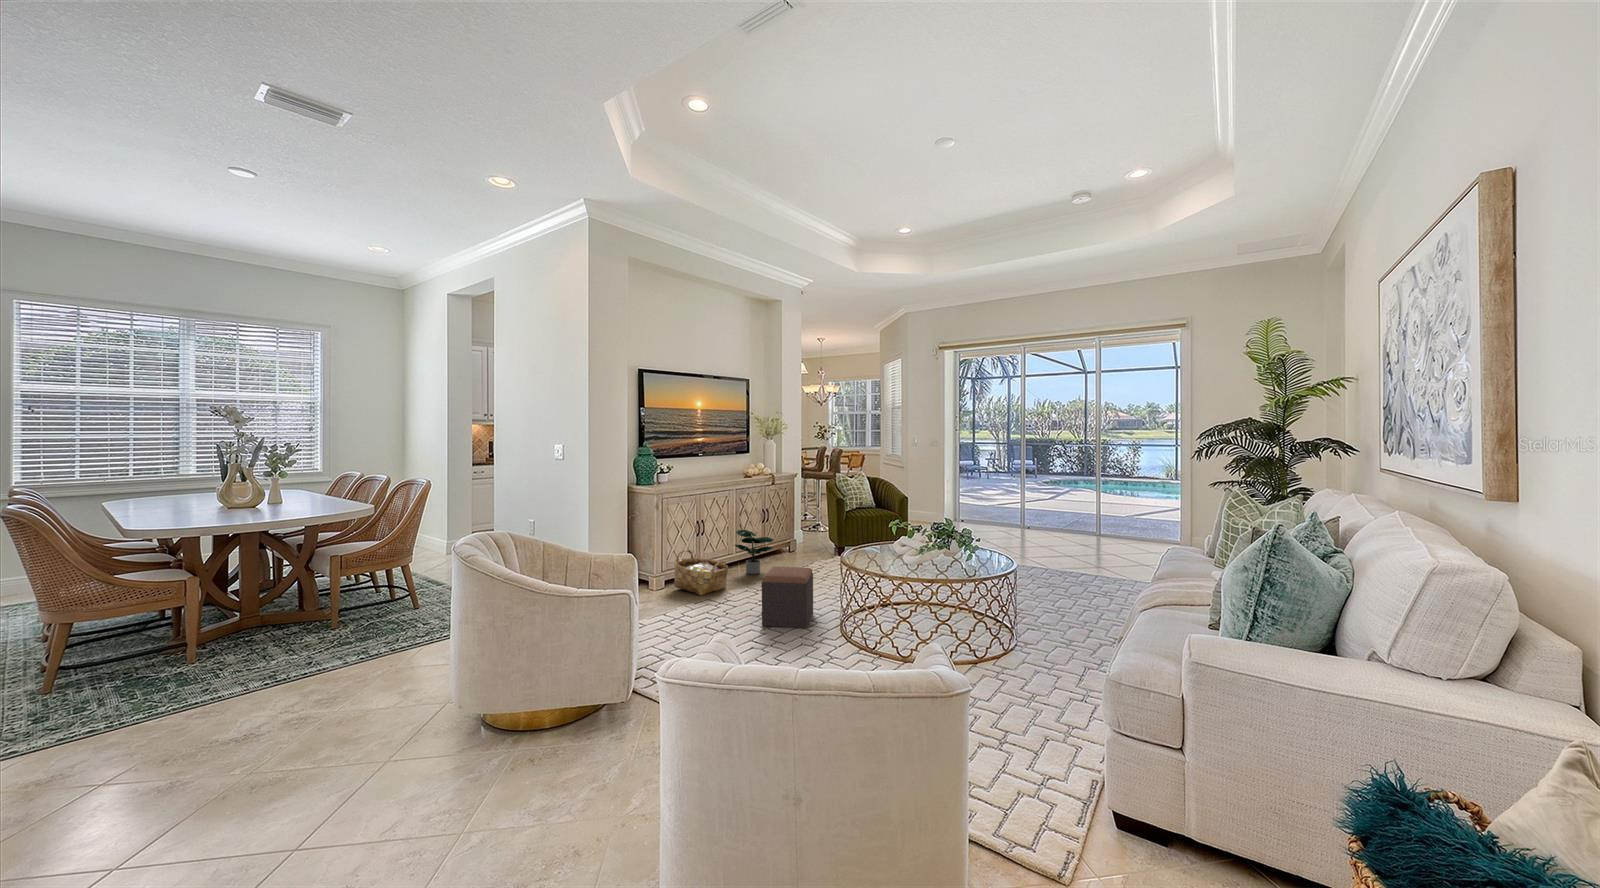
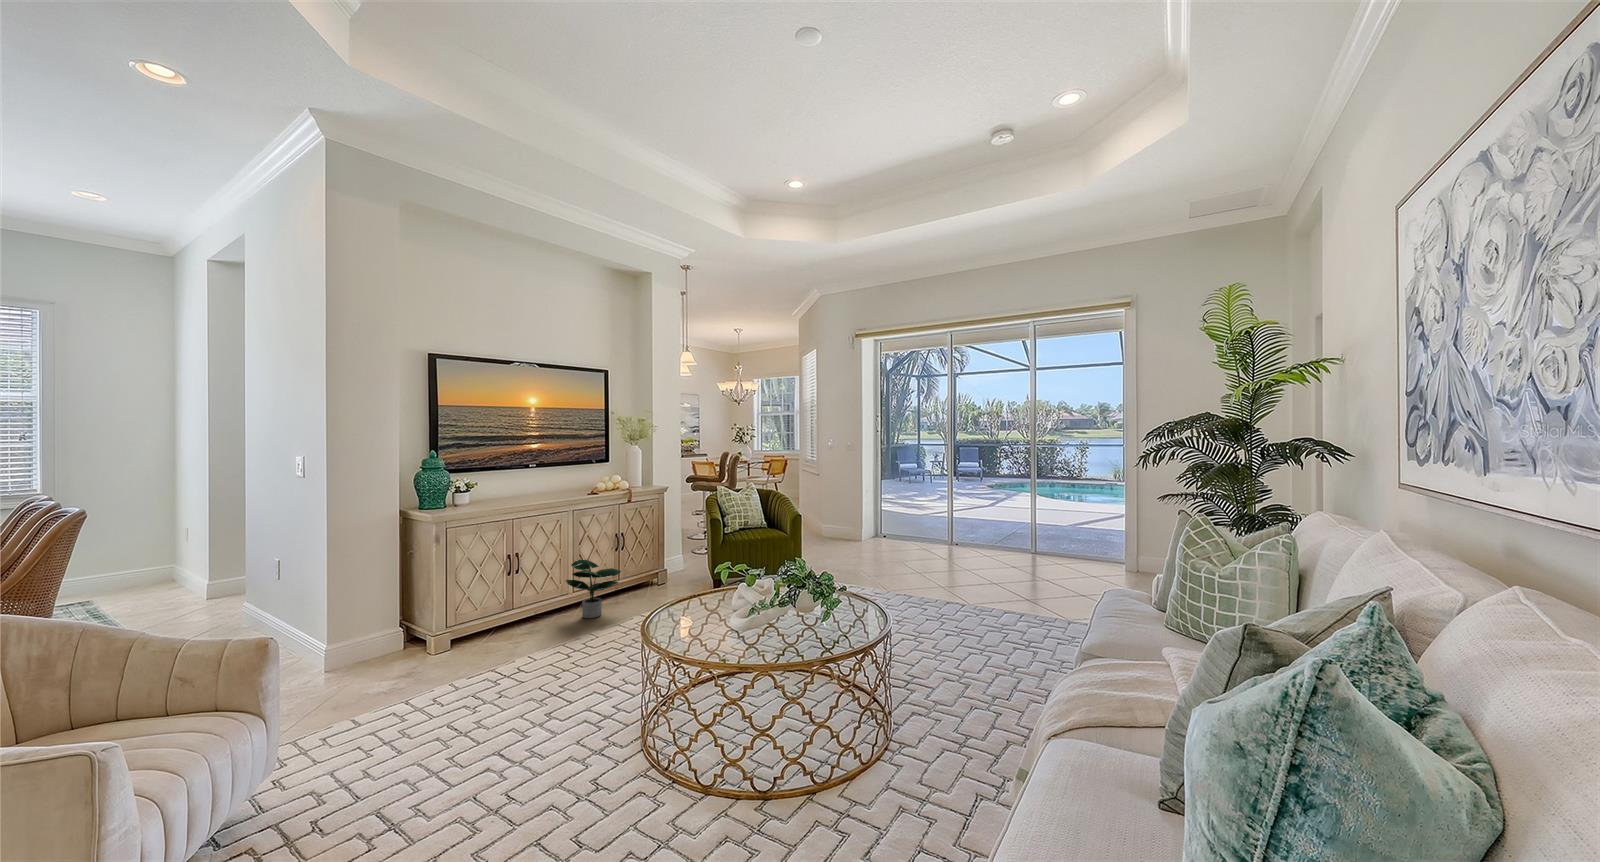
woven basket: present [674,549,728,596] -> none [463,591,539,658]
footstool: present [762,566,813,628] -> none [528,625,620,722]

